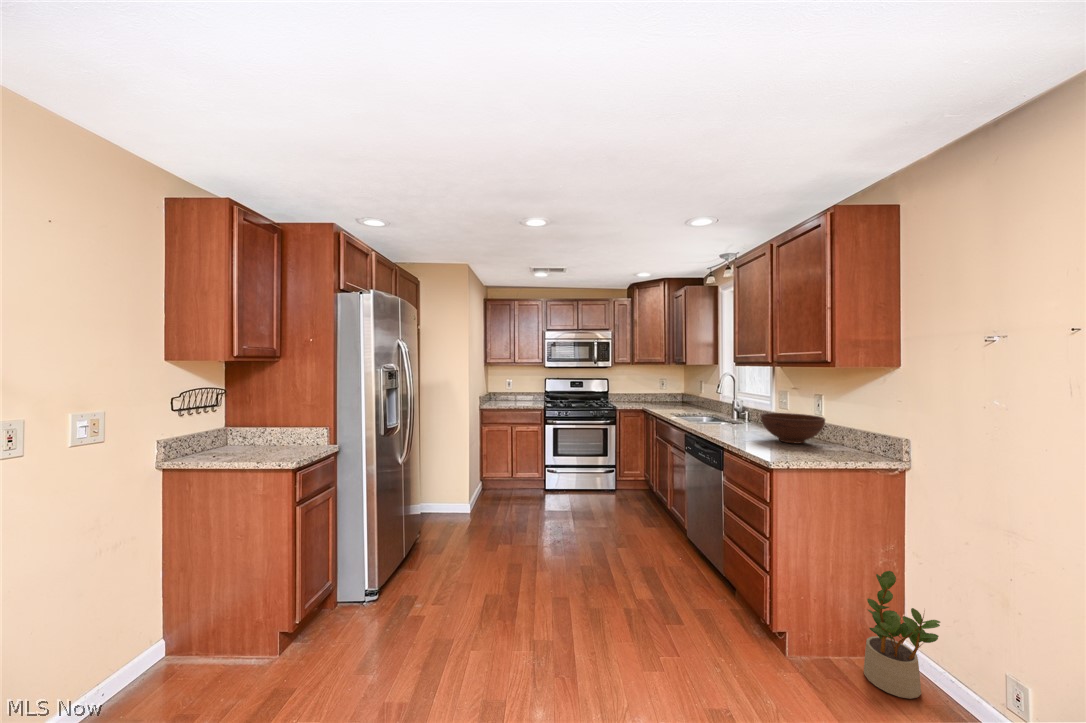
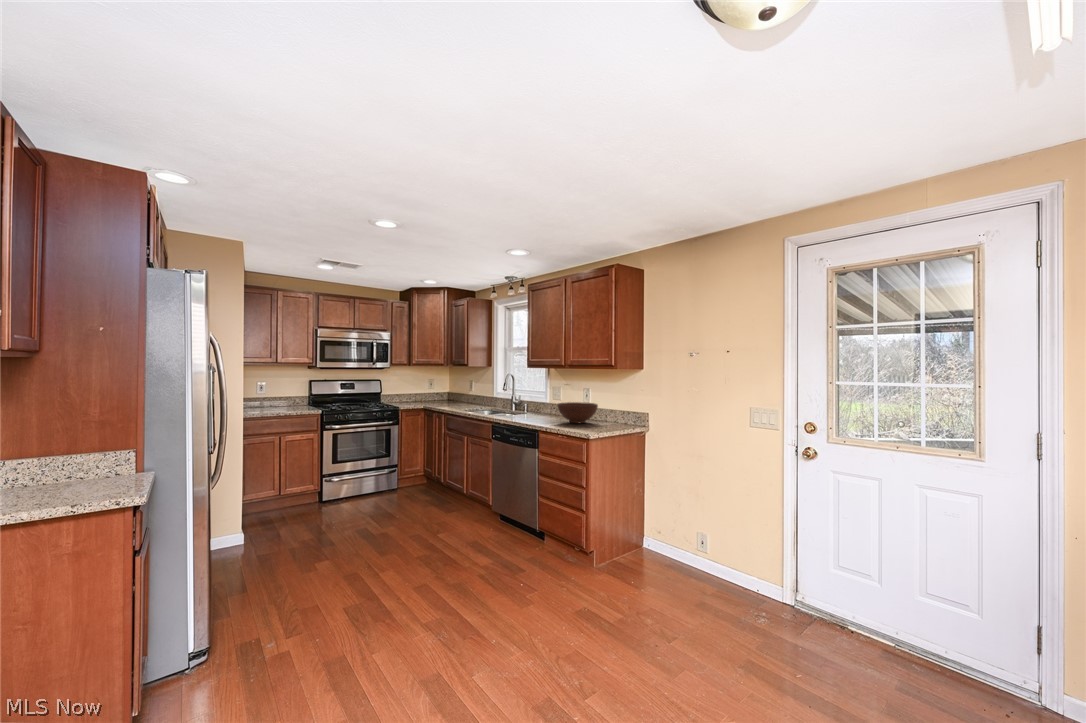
potted plant: present [864,571,940,699] -> none [633,493,671,566]

